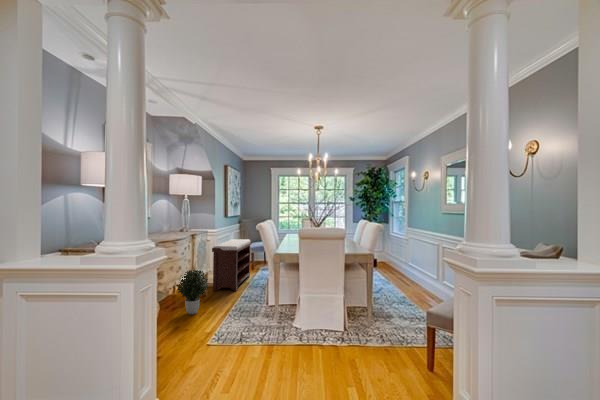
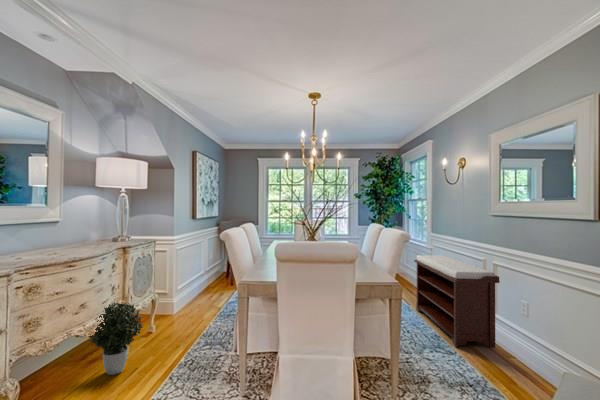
bench: present [212,239,252,291] -> present [414,255,500,348]

